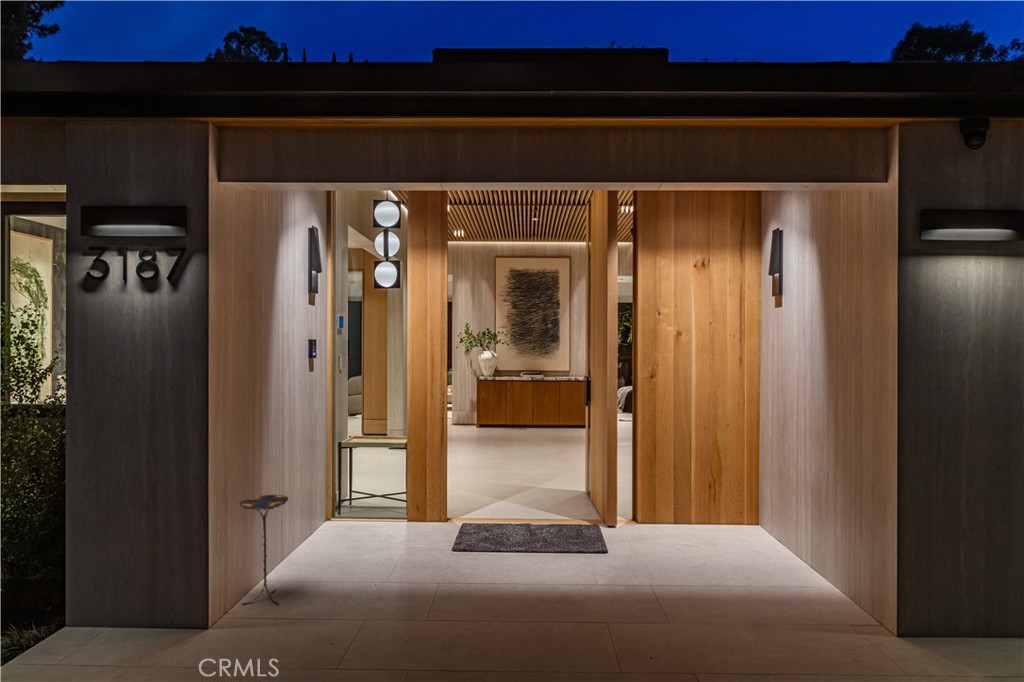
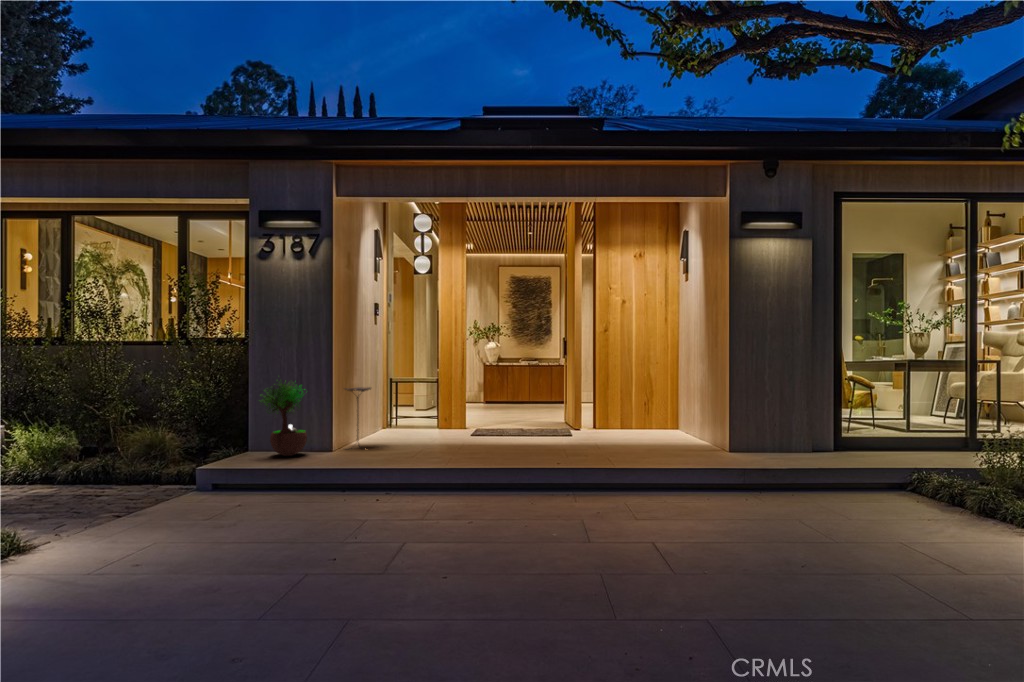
potted tree: none [61,503,168,640] -> present [260,380,307,456]

